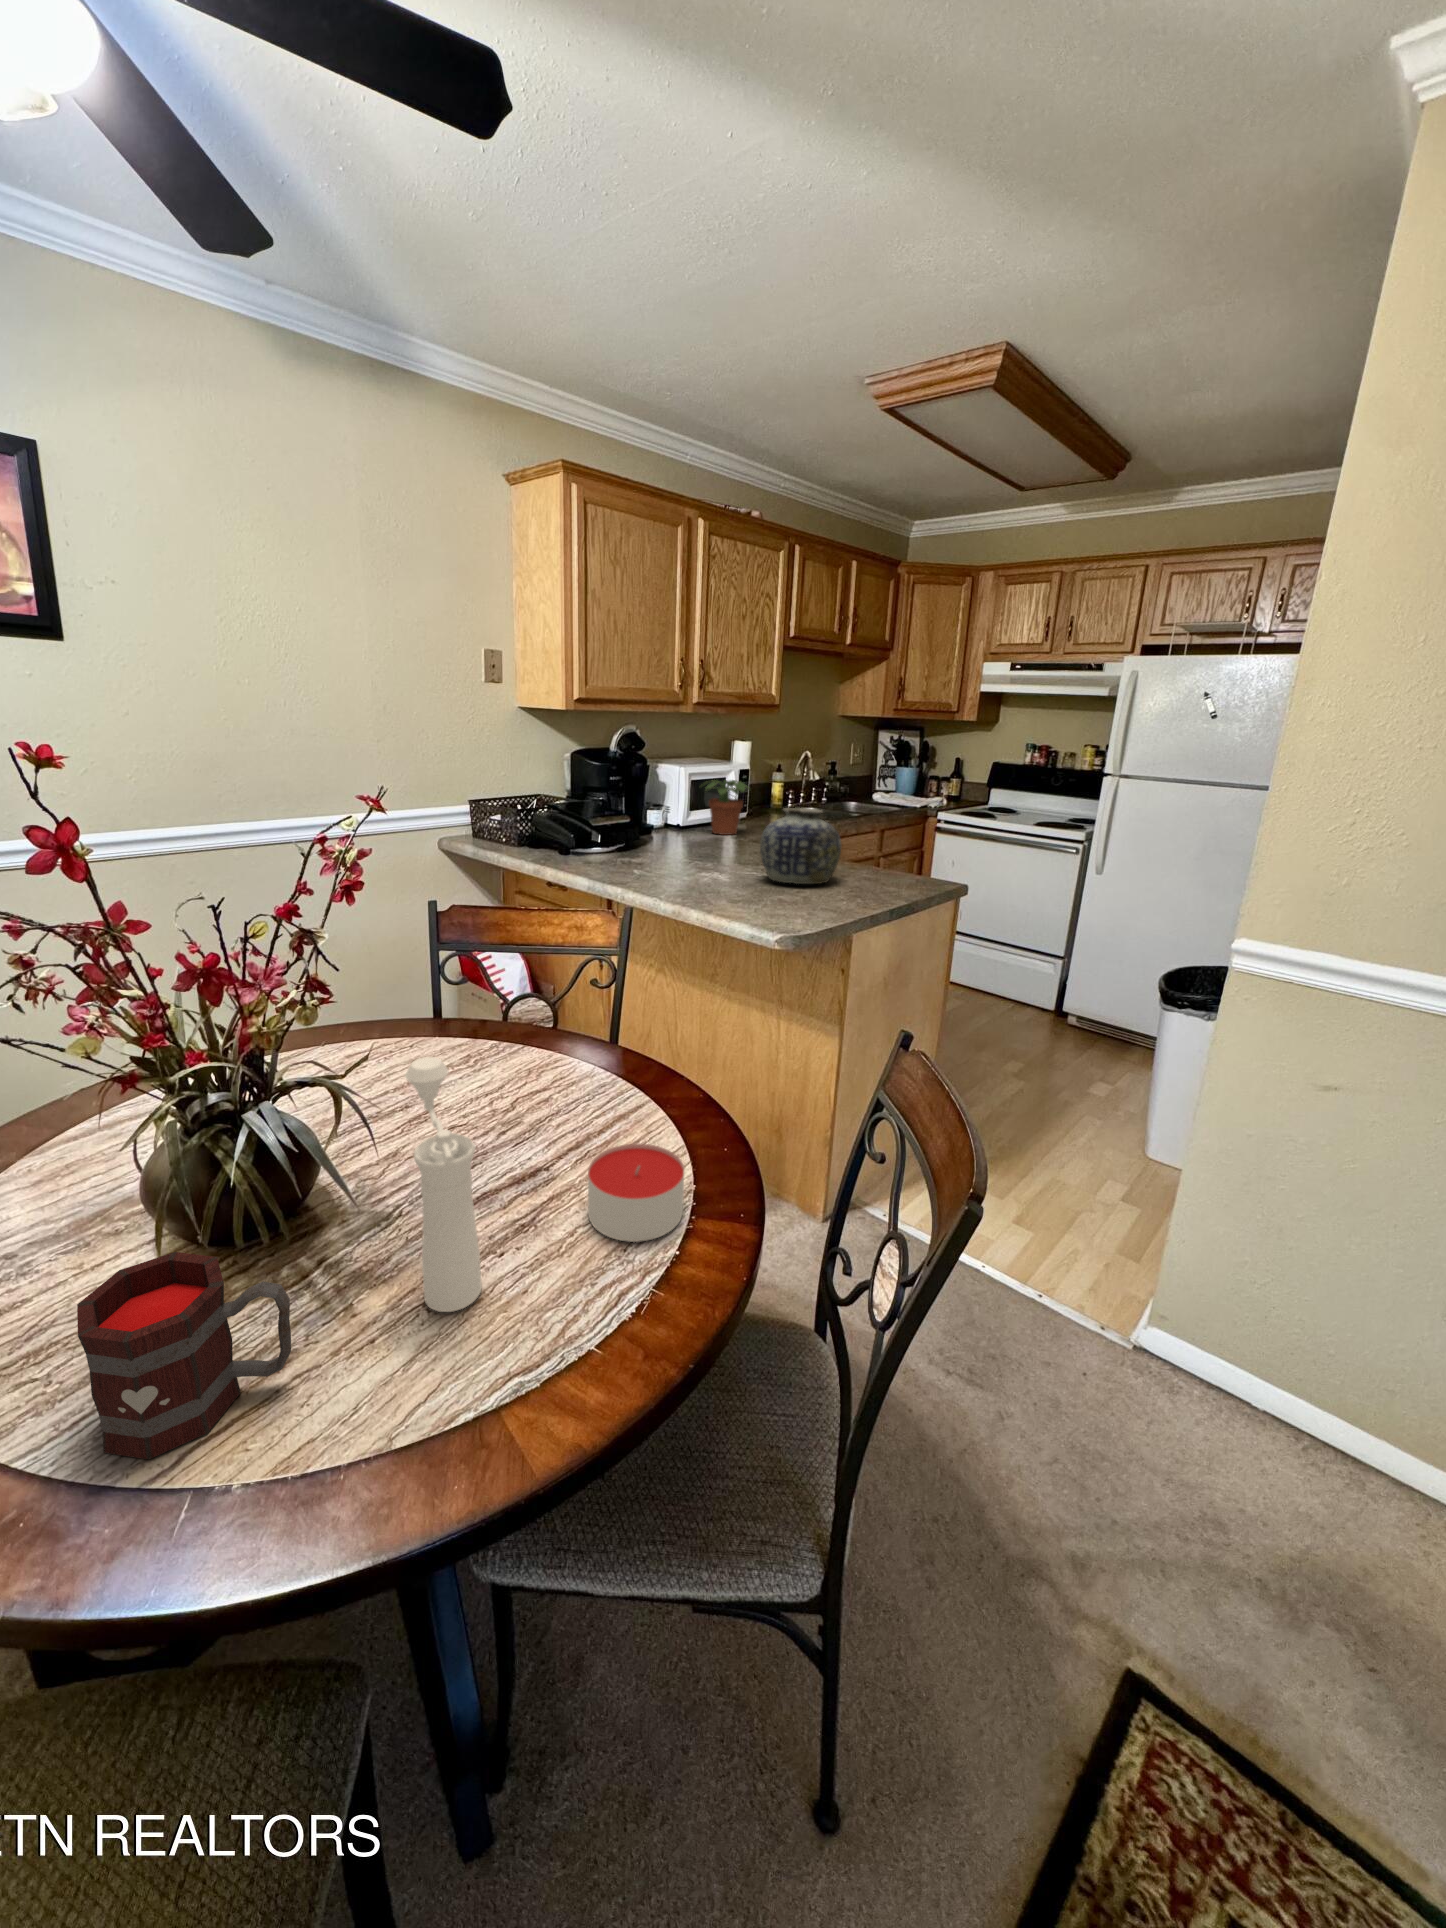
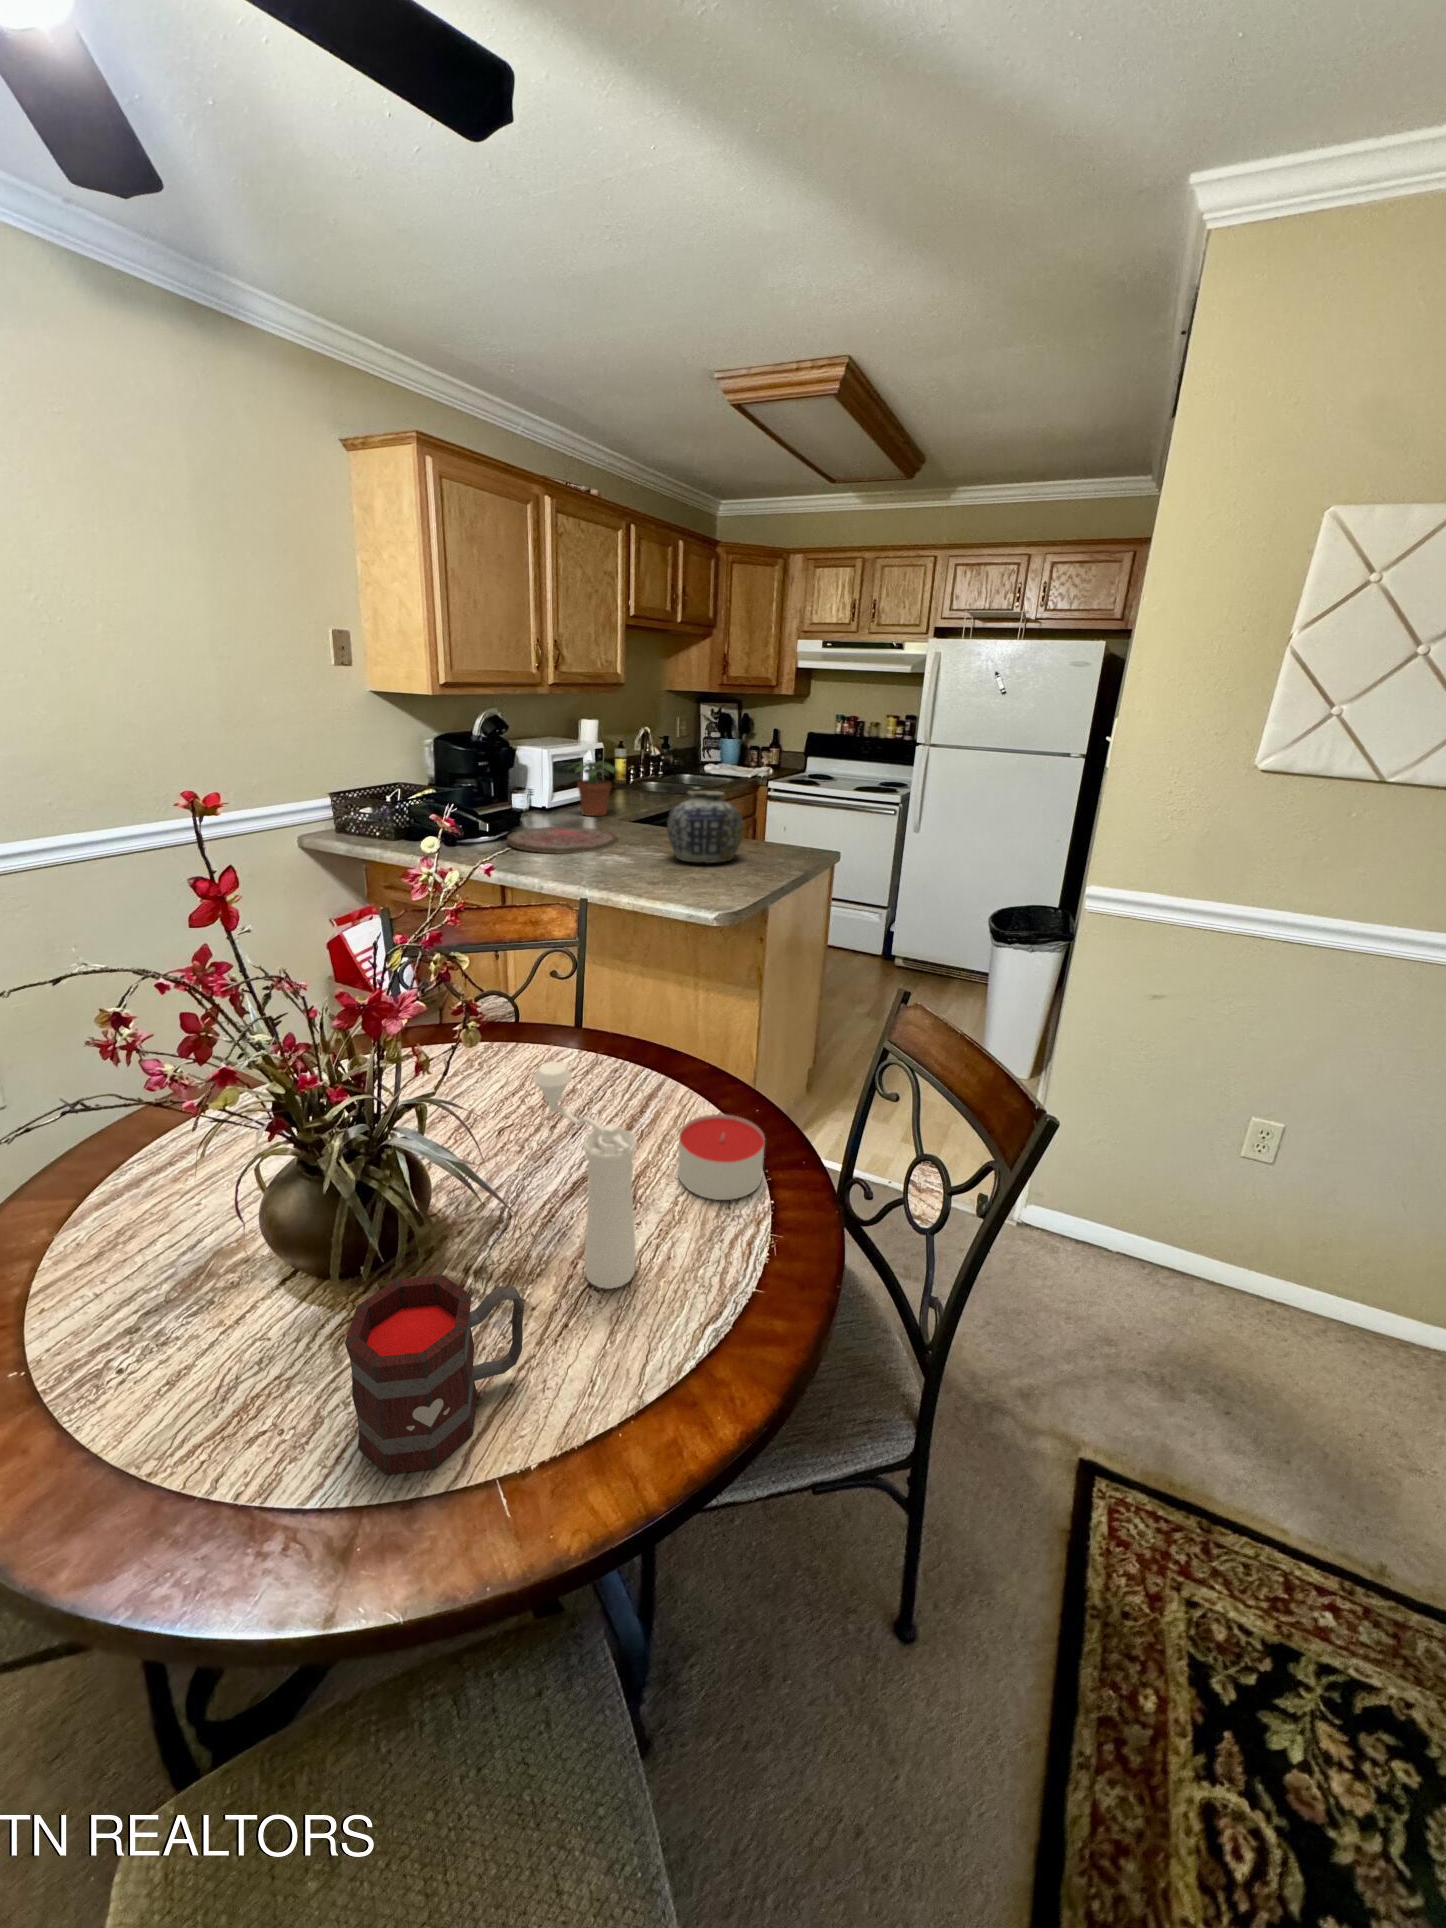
cutting board: none [616,842,726,867] -> present [507,827,618,853]

